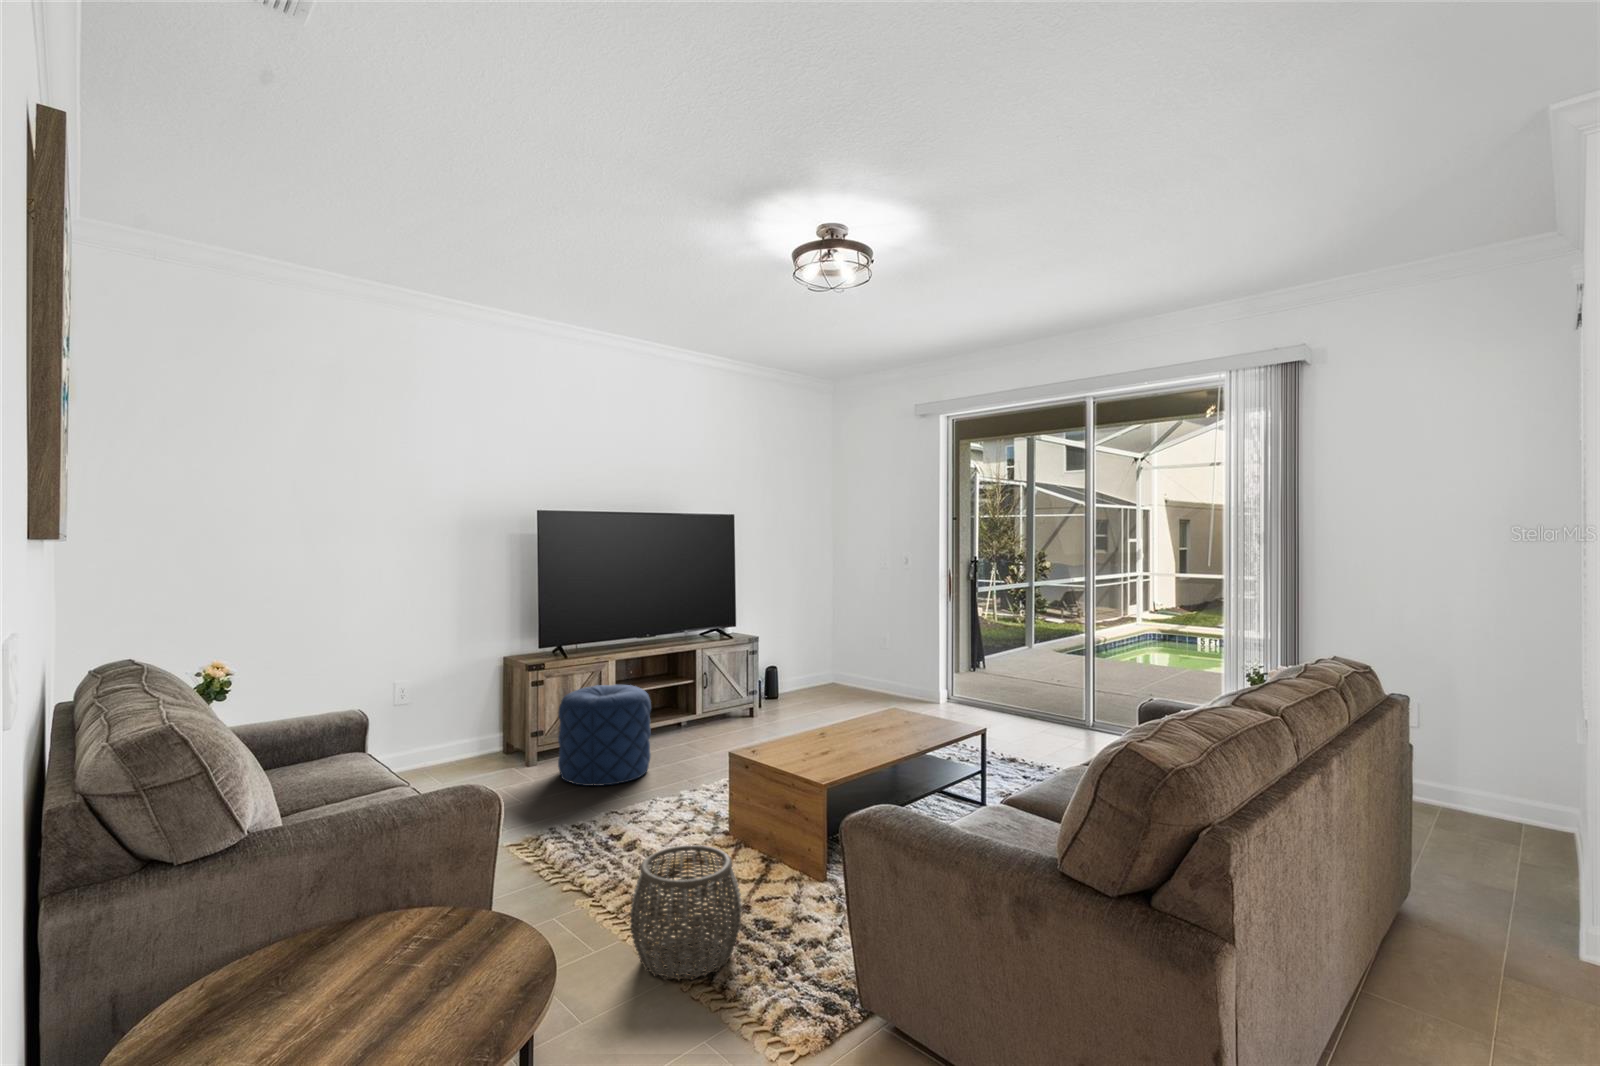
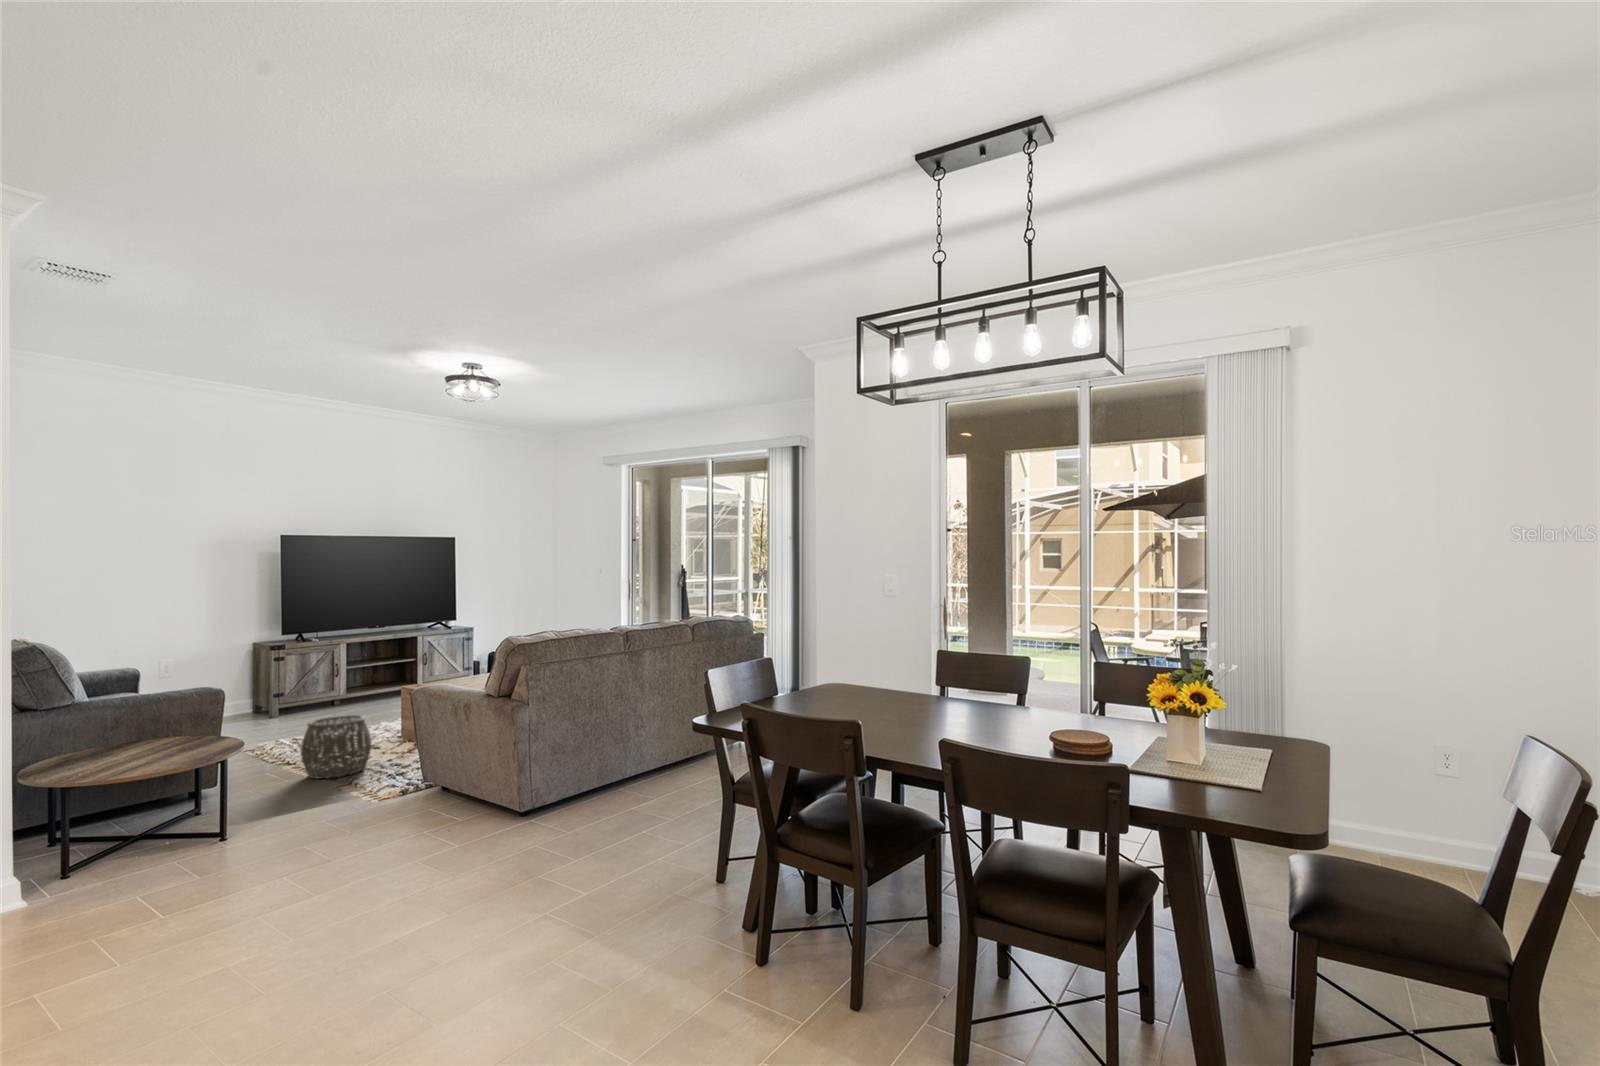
pouf: present [558,685,651,786] -> none [292,657,366,724]

